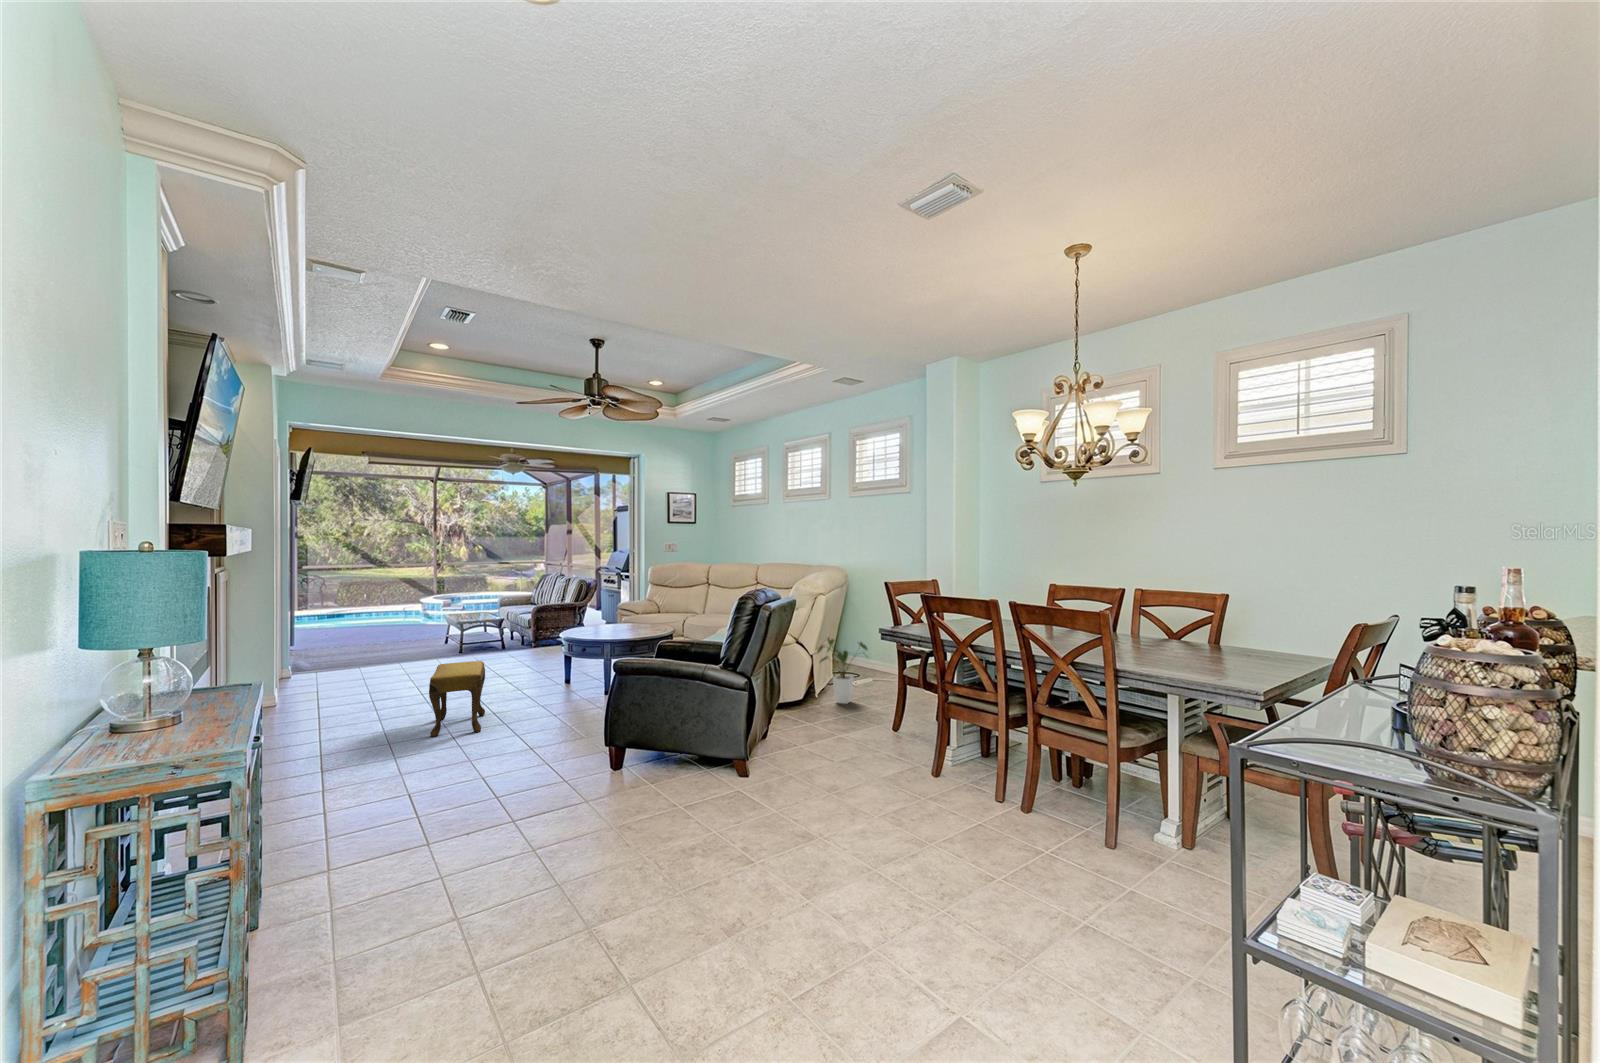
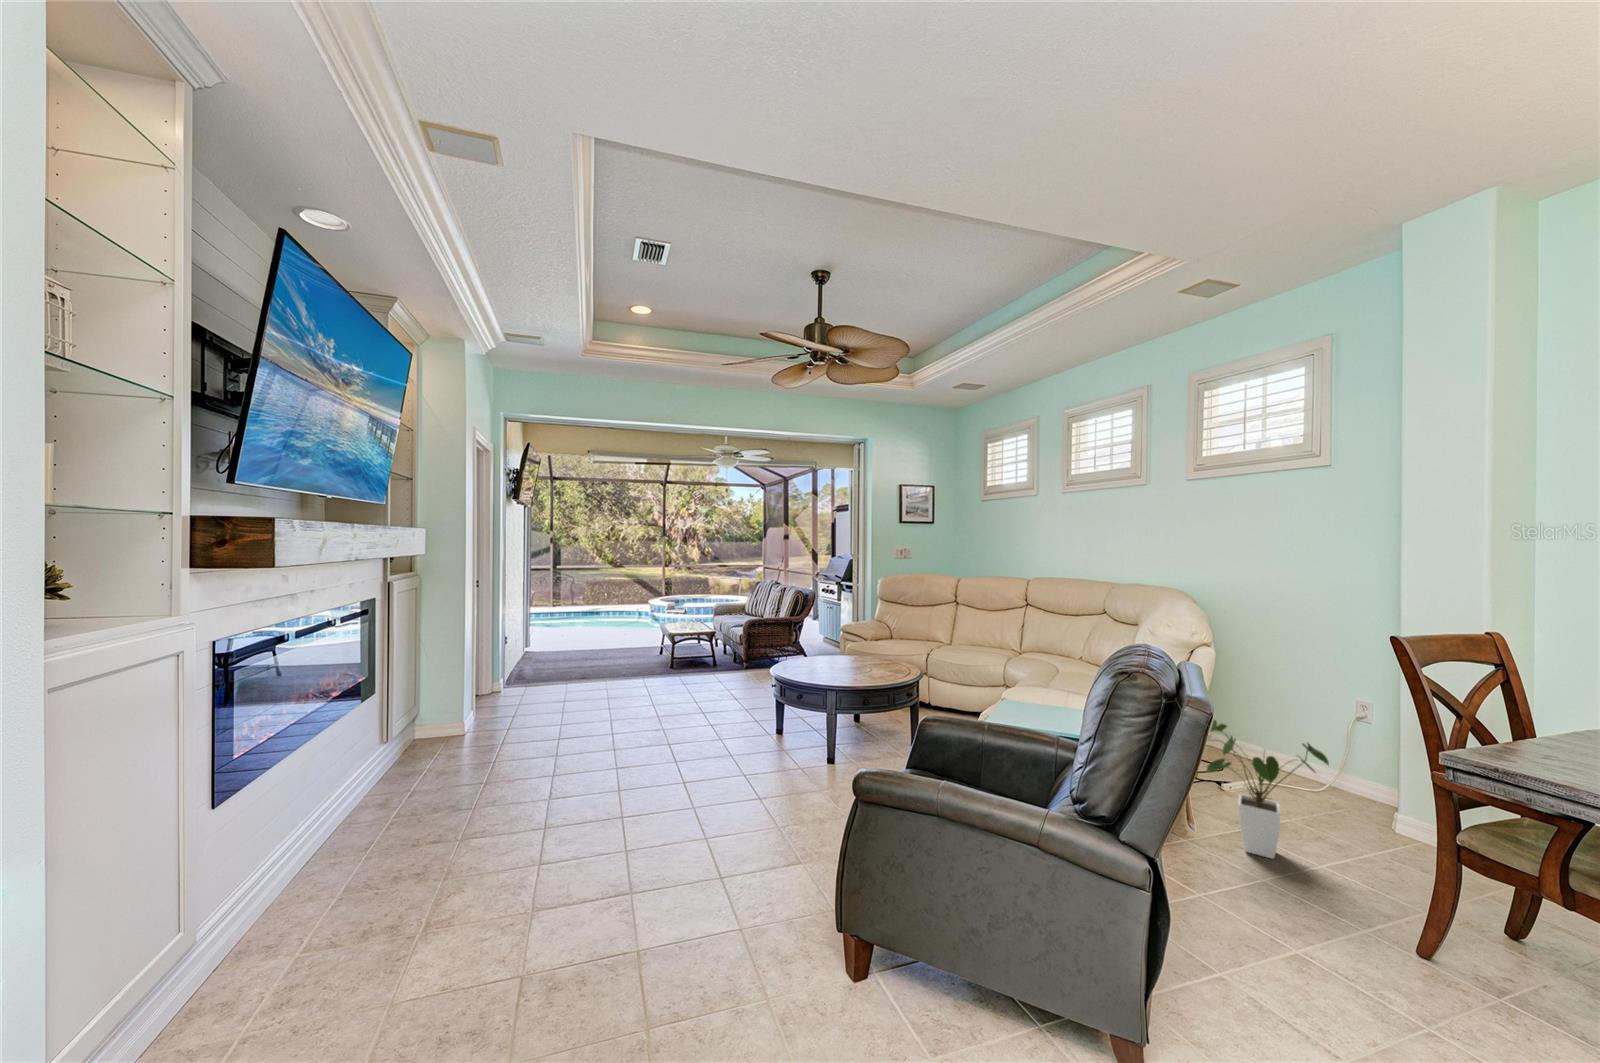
footstool: present [429,661,485,737] -> none [568,713,660,839]

